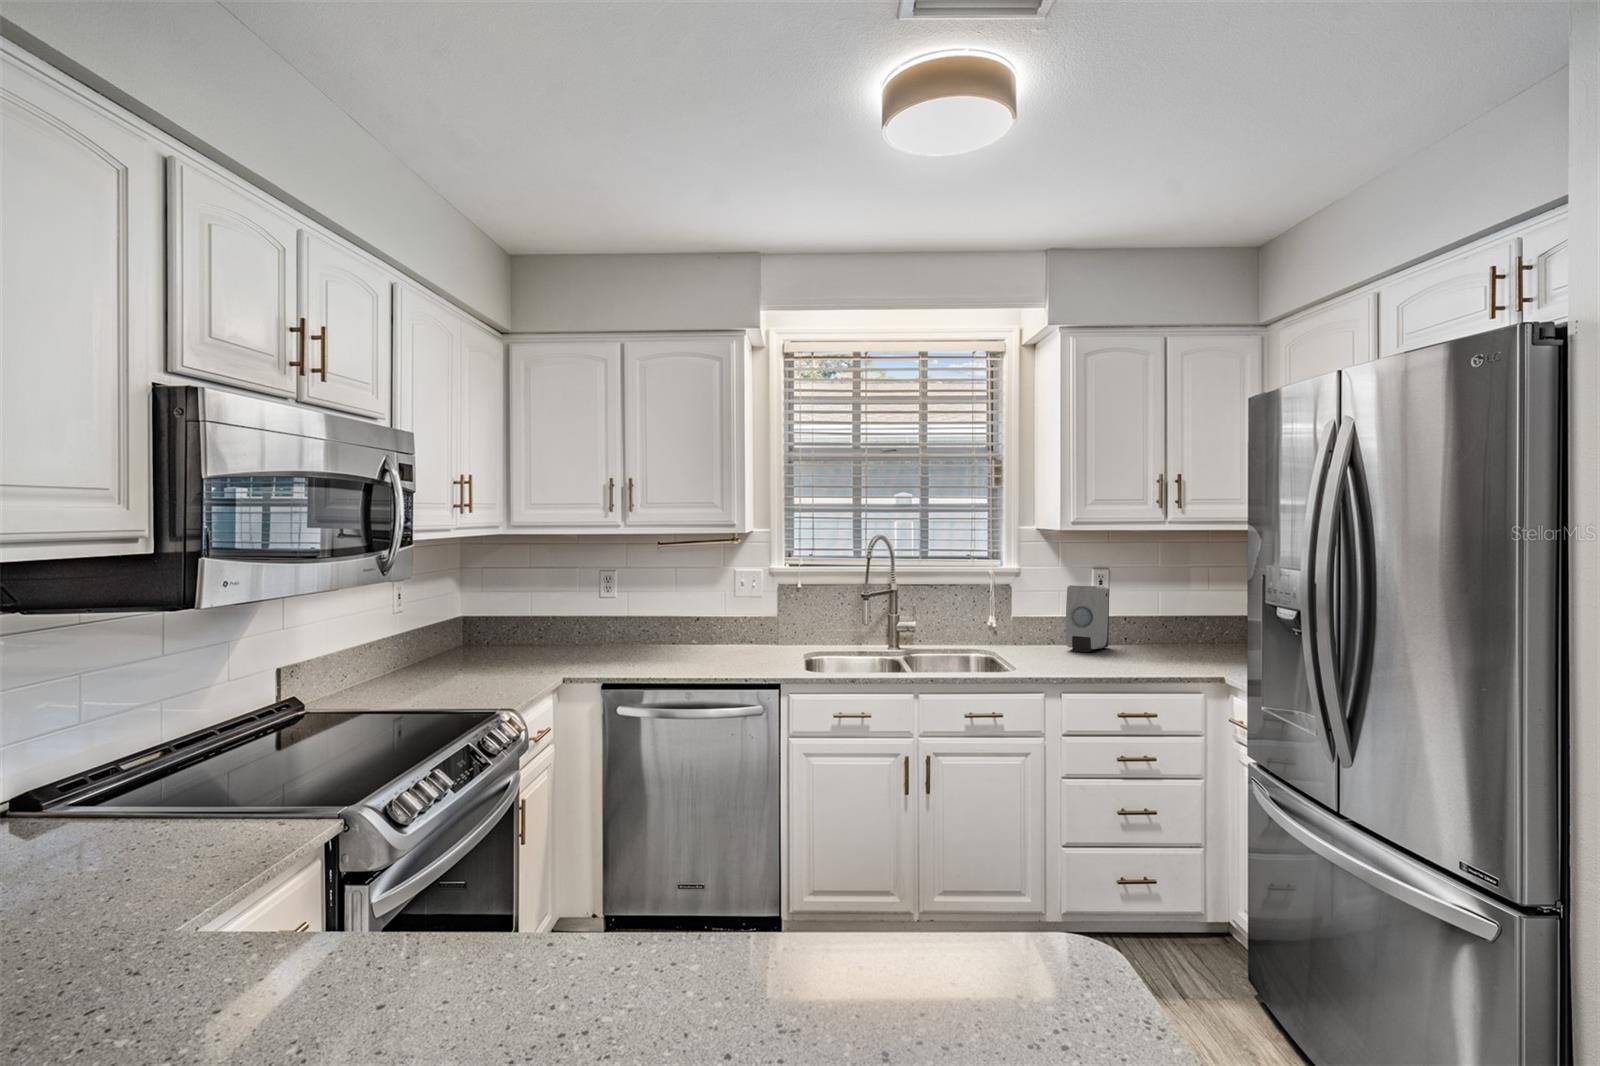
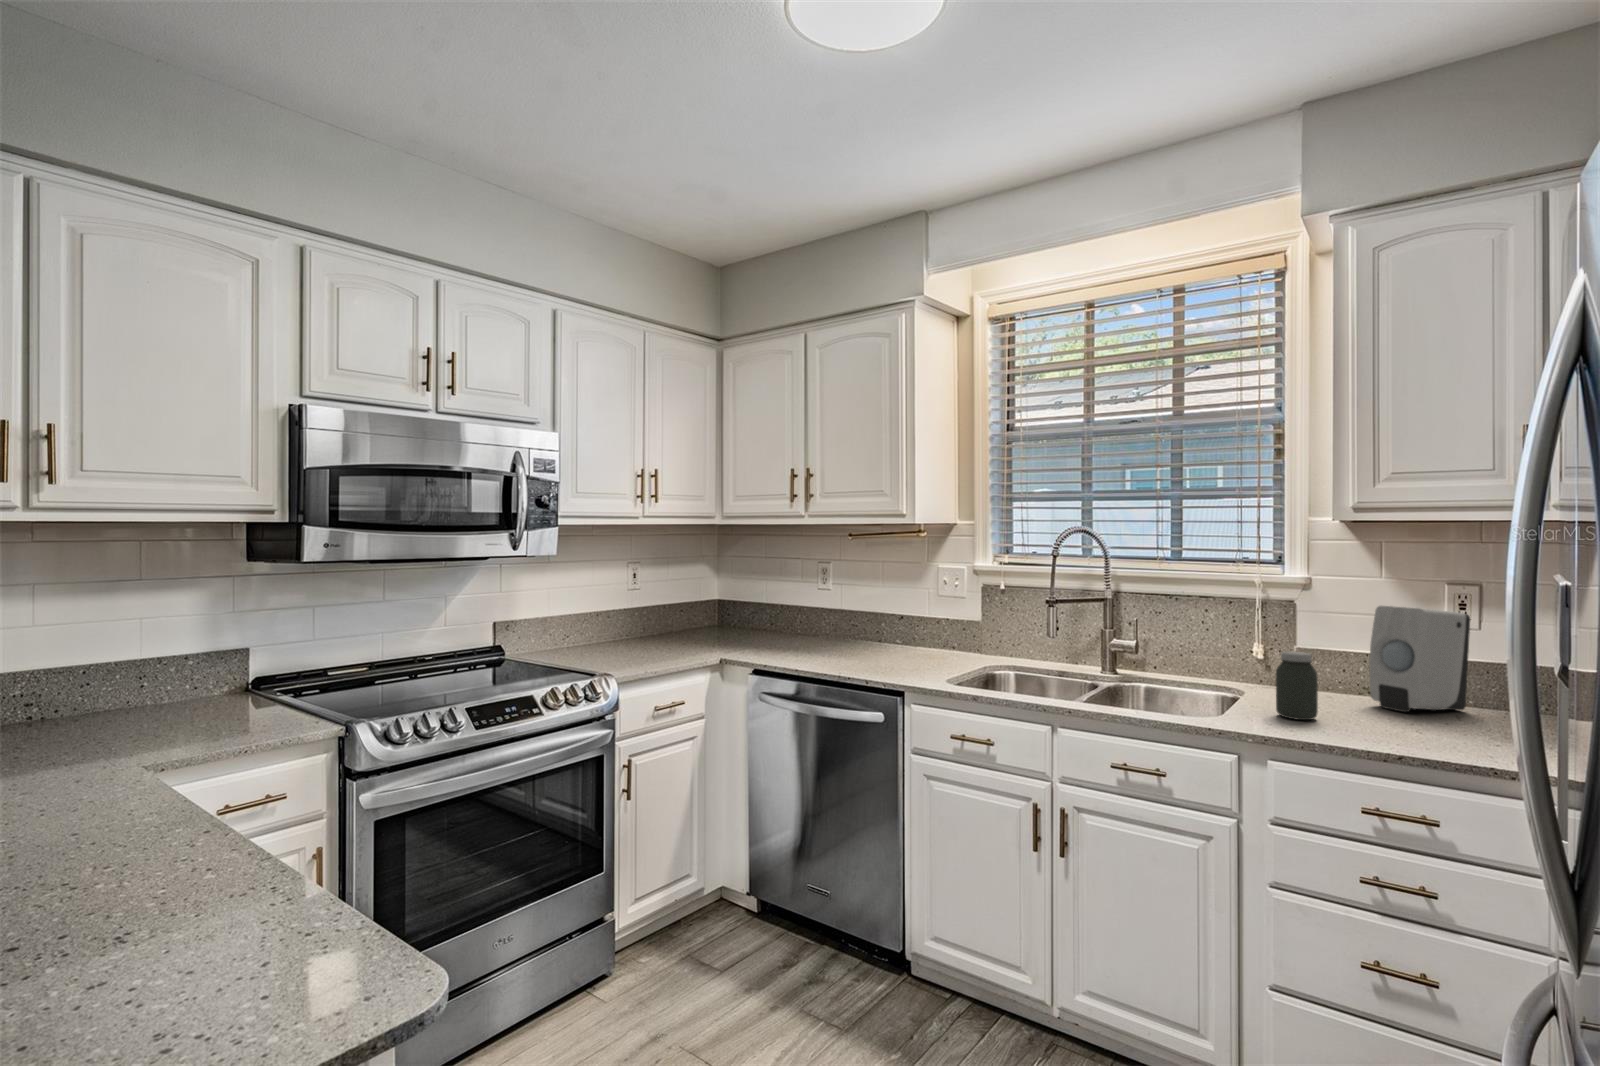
jar: none [1038,620,1063,664] -> present [1276,651,1318,720]

